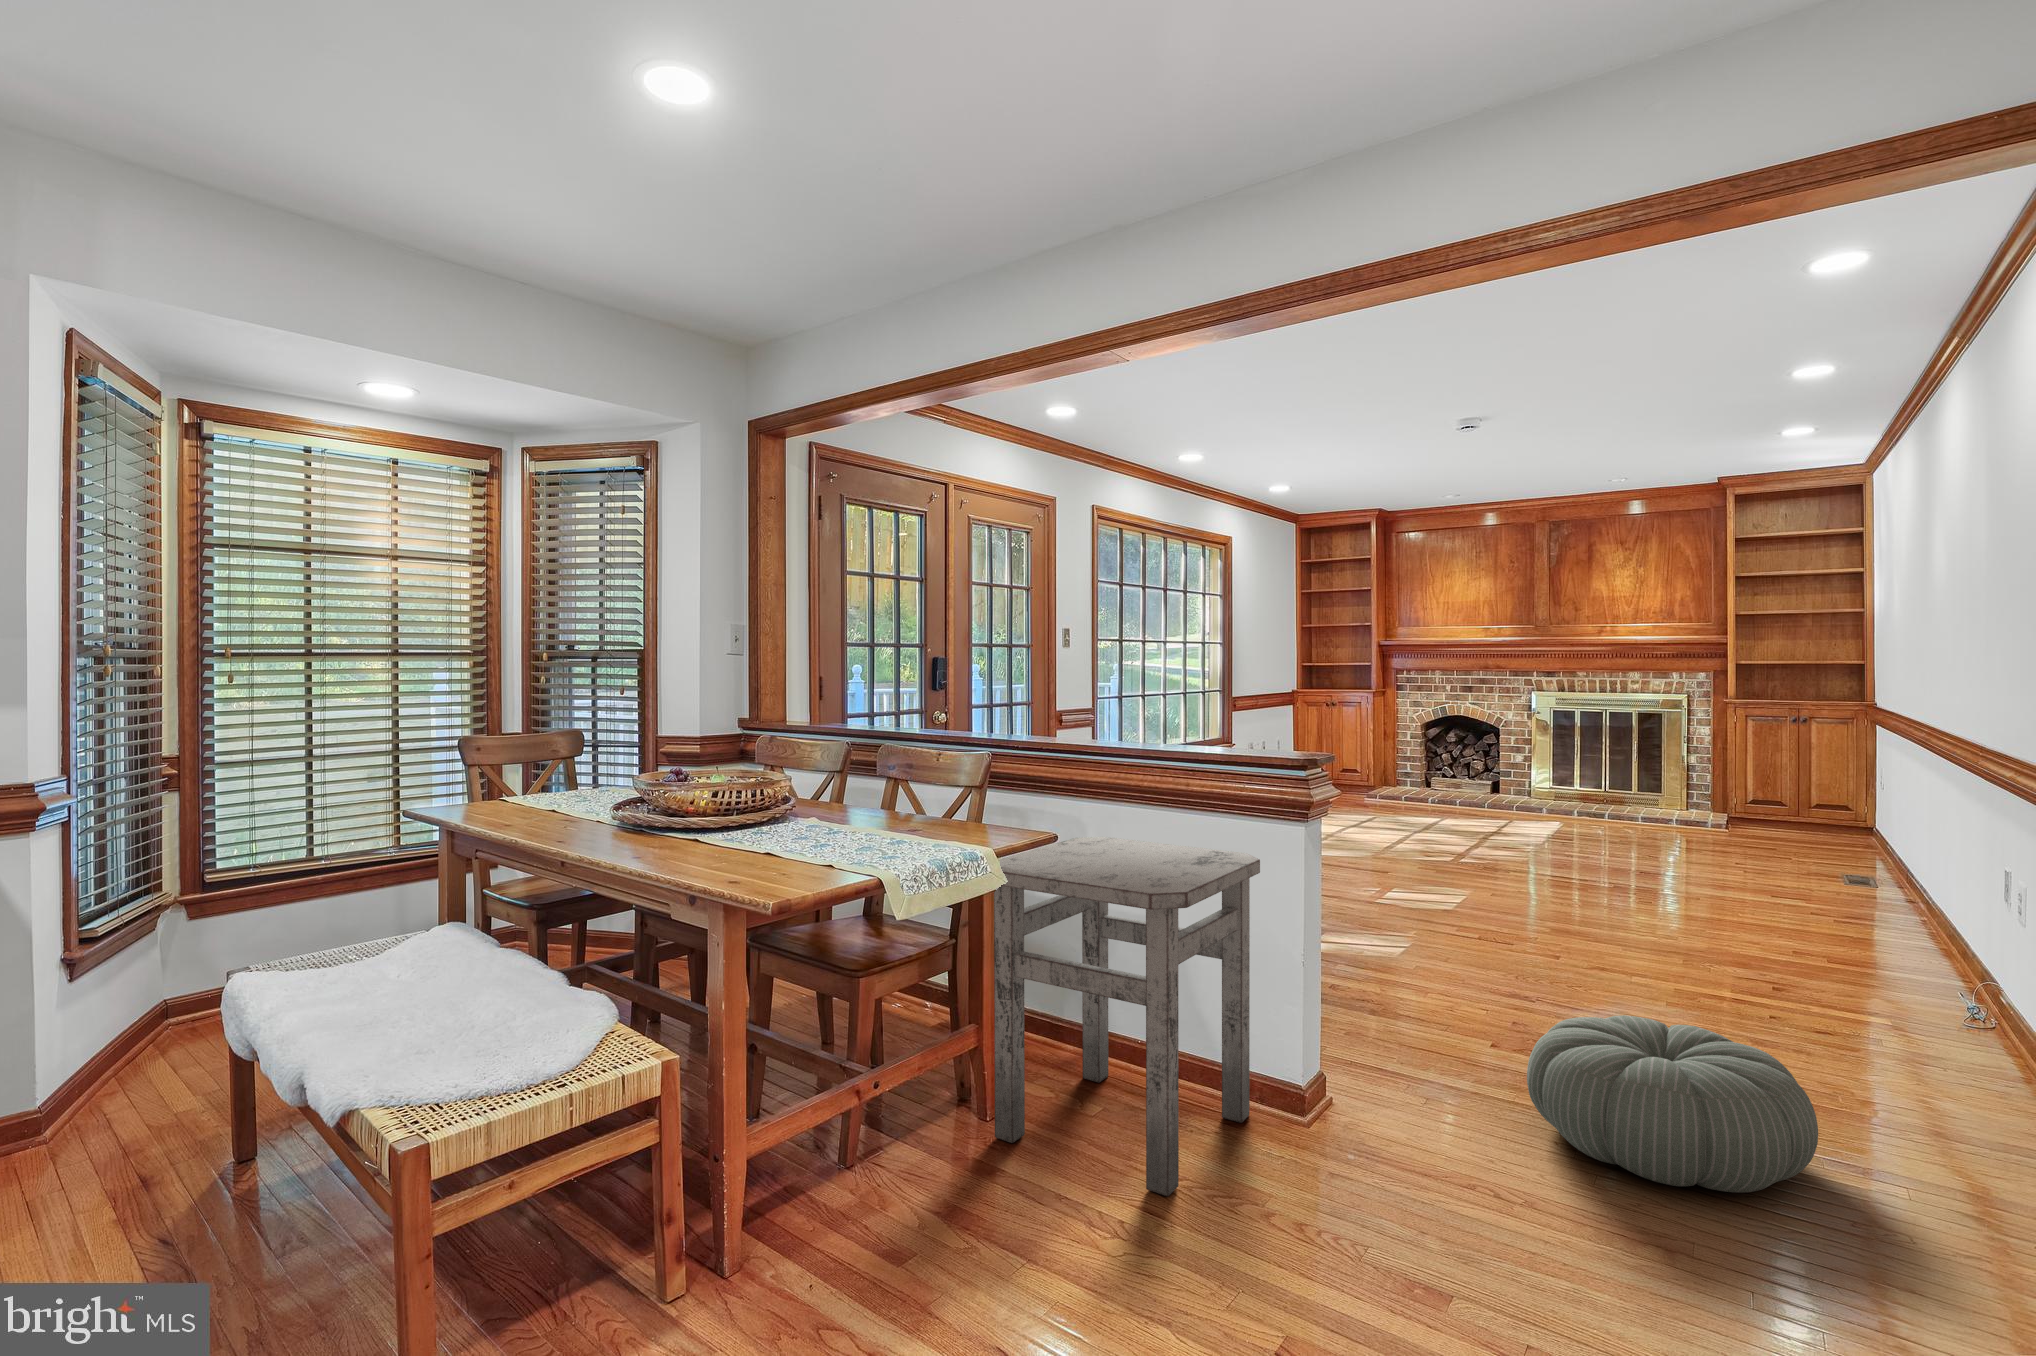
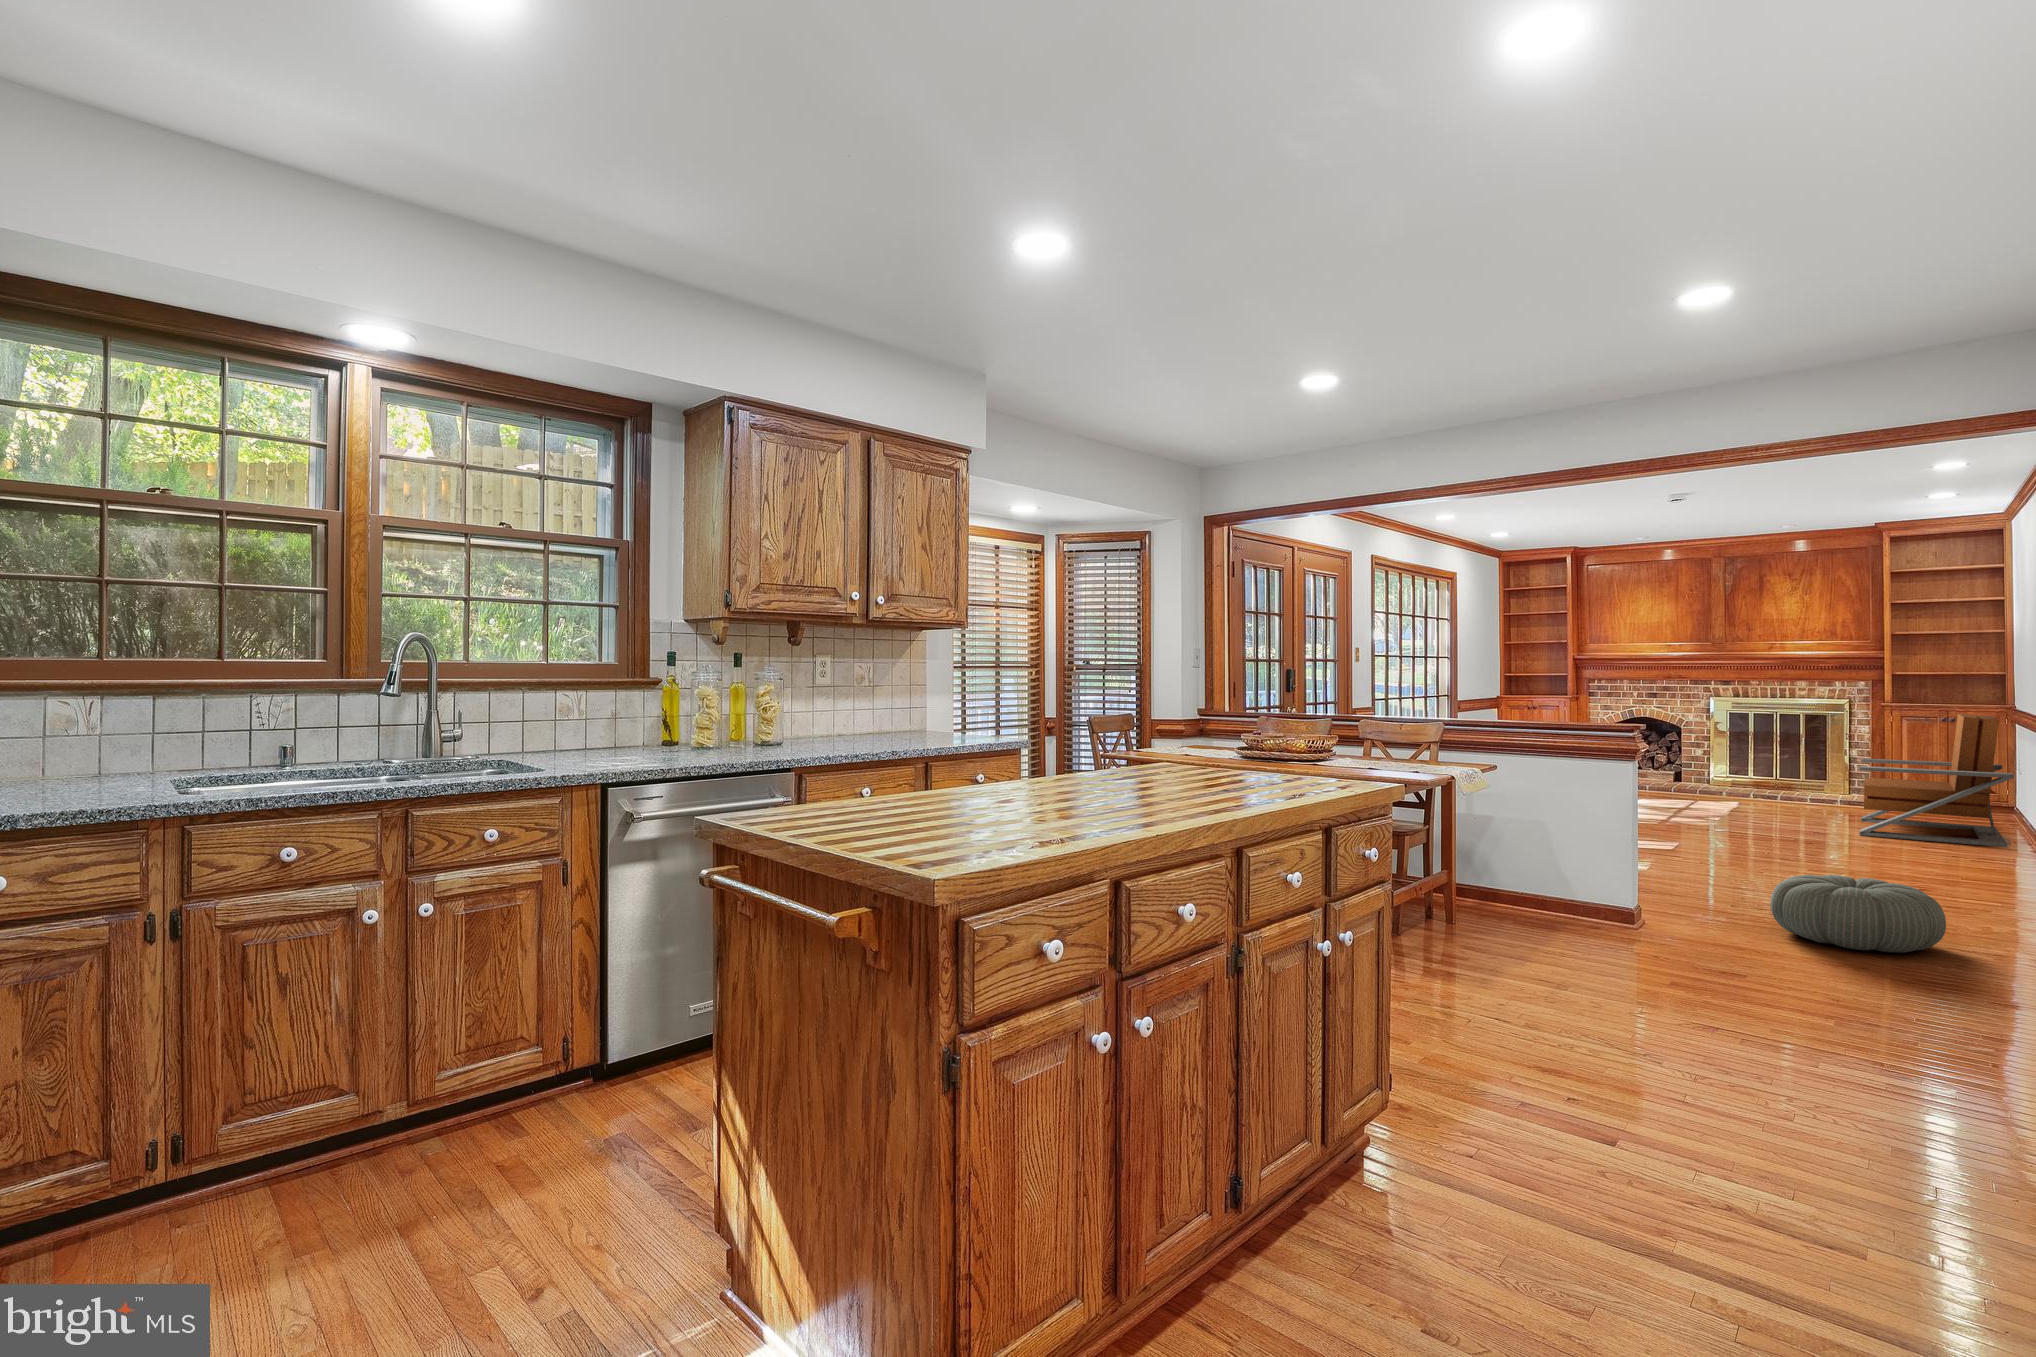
lounge chair: none [1693,715,1886,899] -> present [1860,714,2014,847]
side table: present [994,837,1260,1196] -> none [1457,773,1612,947]

